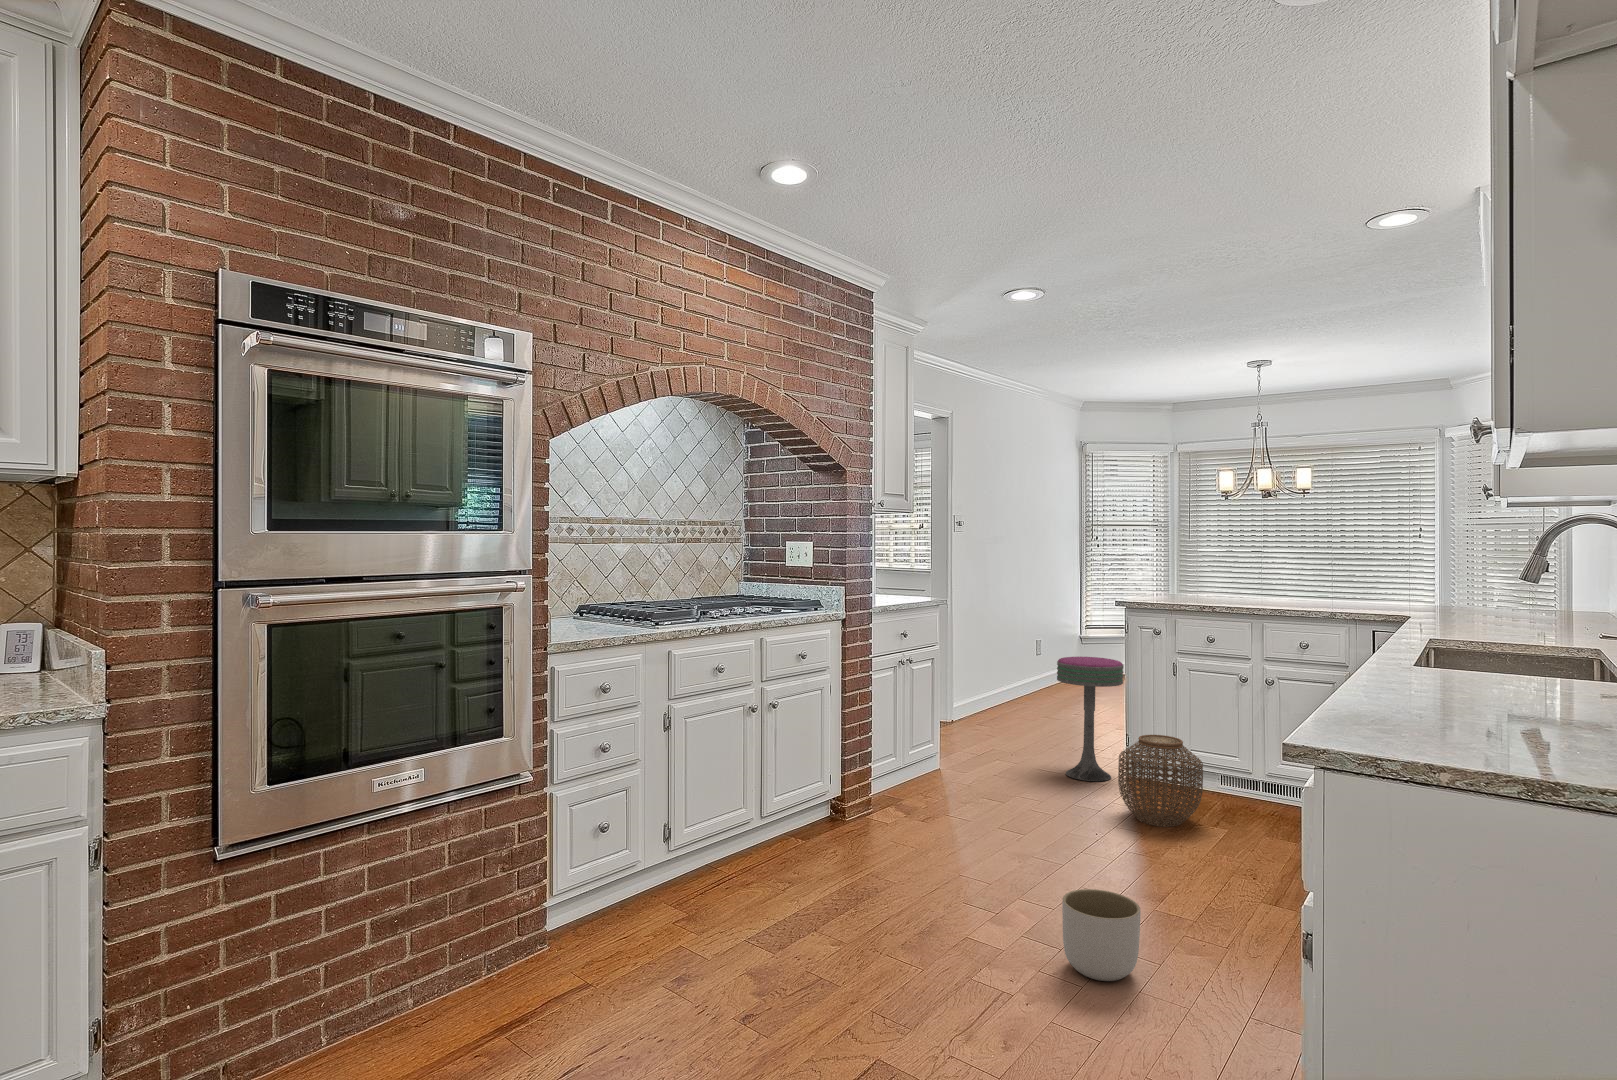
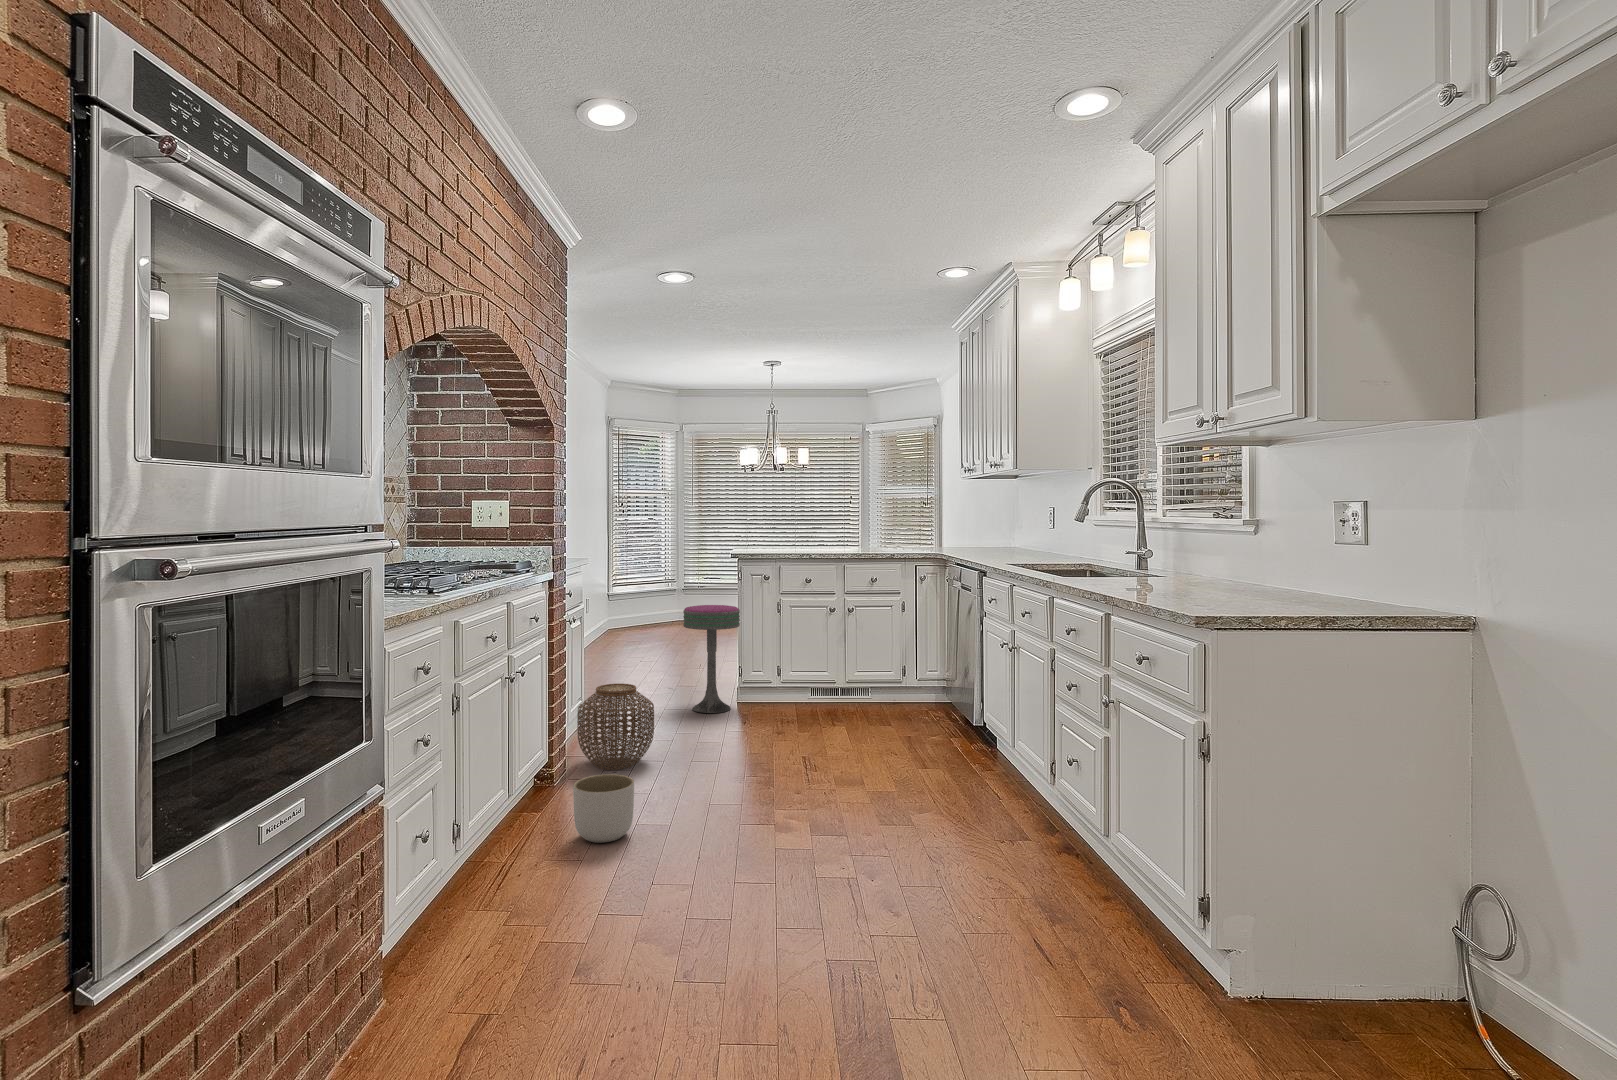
woven basket: present [1118,735,1203,827] -> present [577,684,654,770]
planter: present [1062,889,1141,981] -> present [573,774,634,843]

